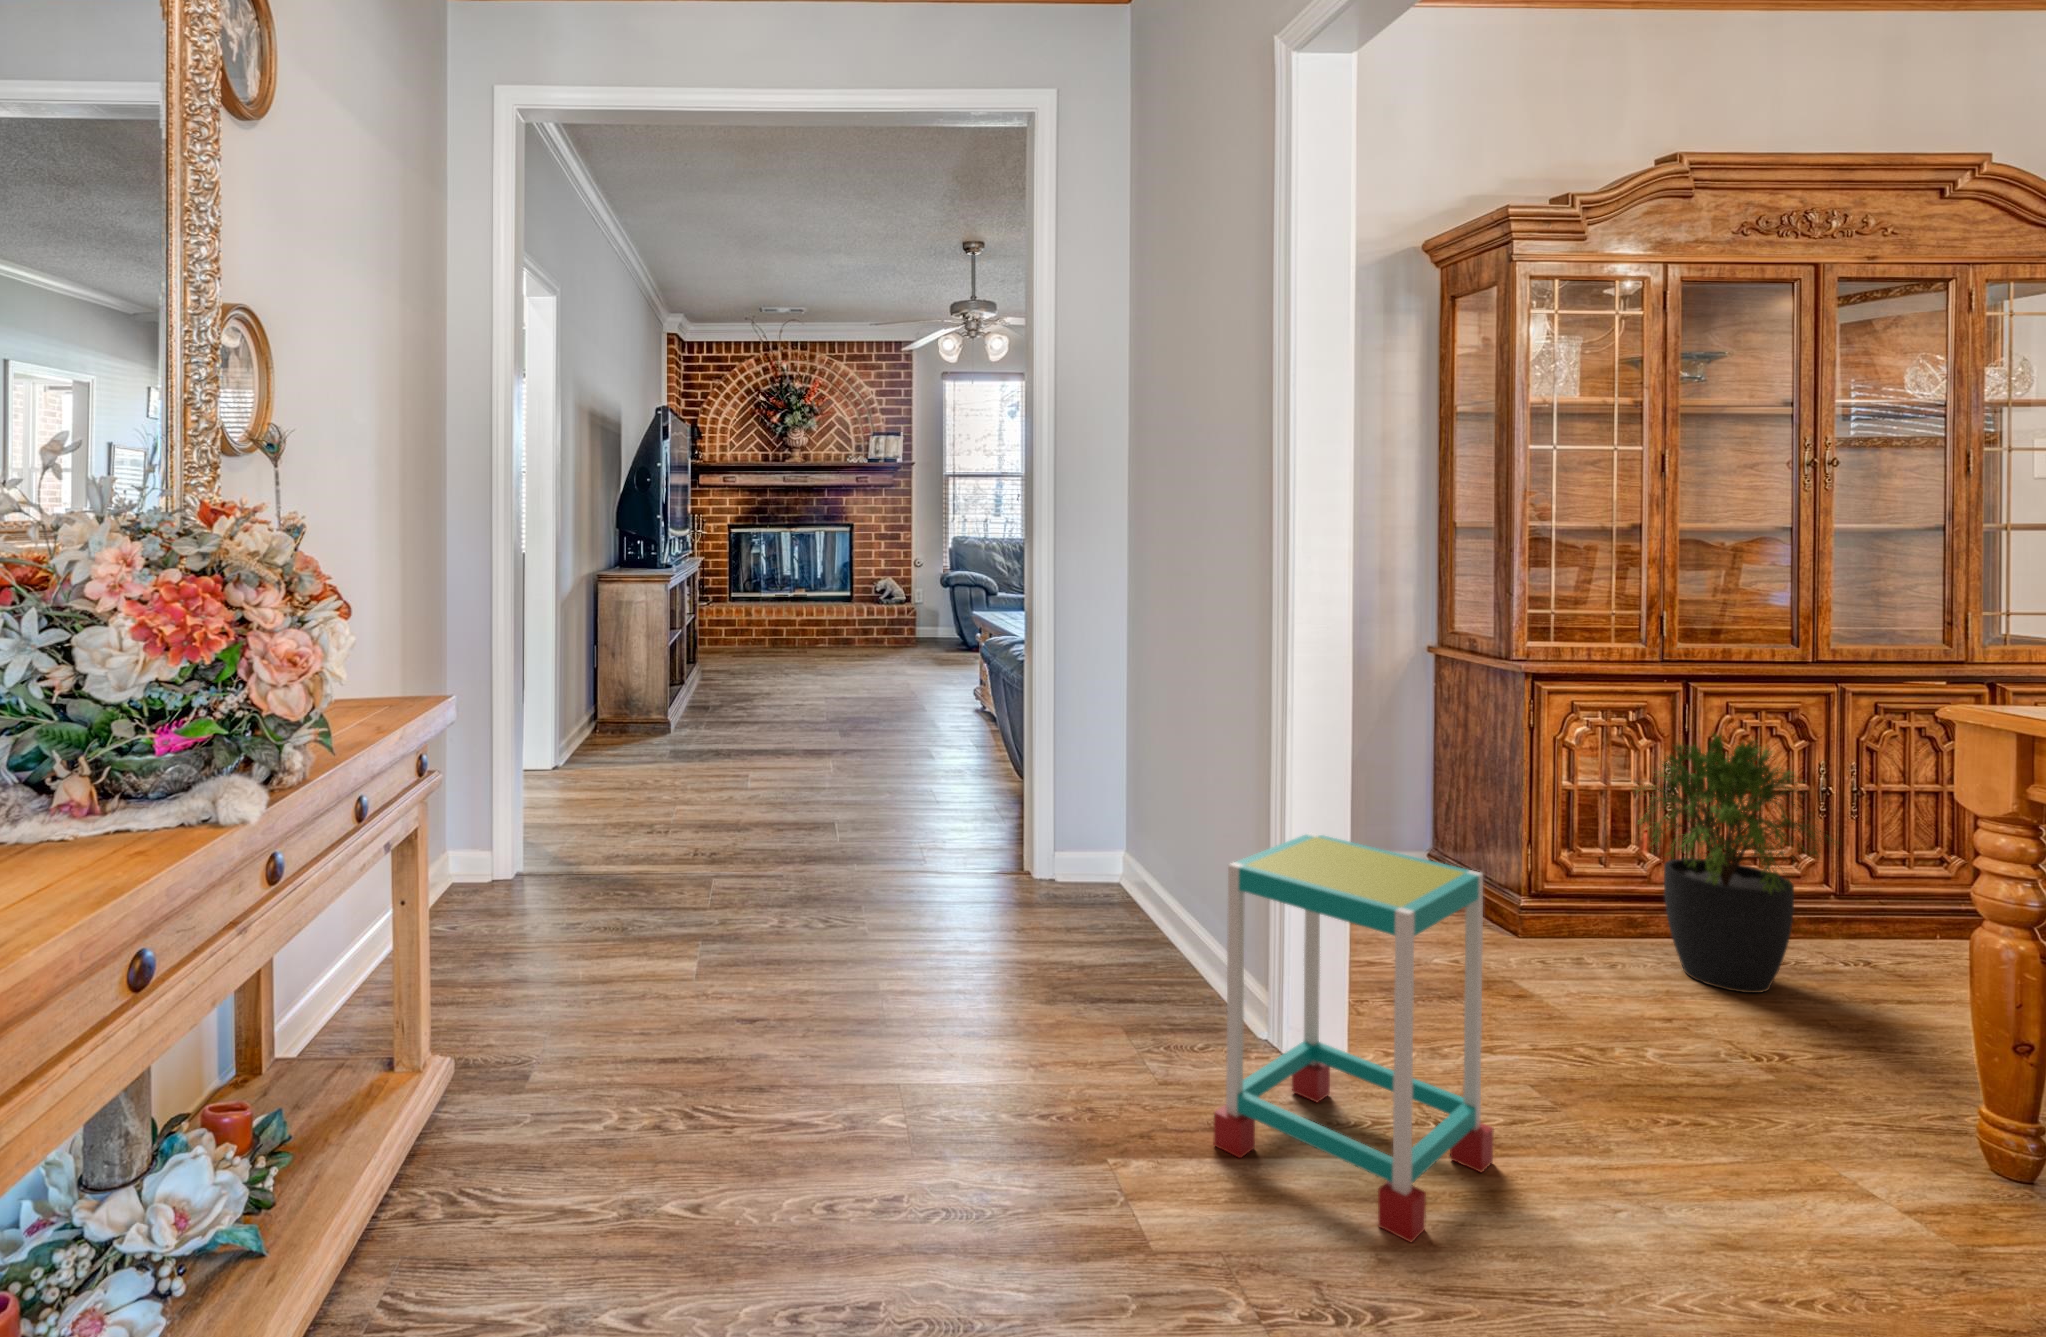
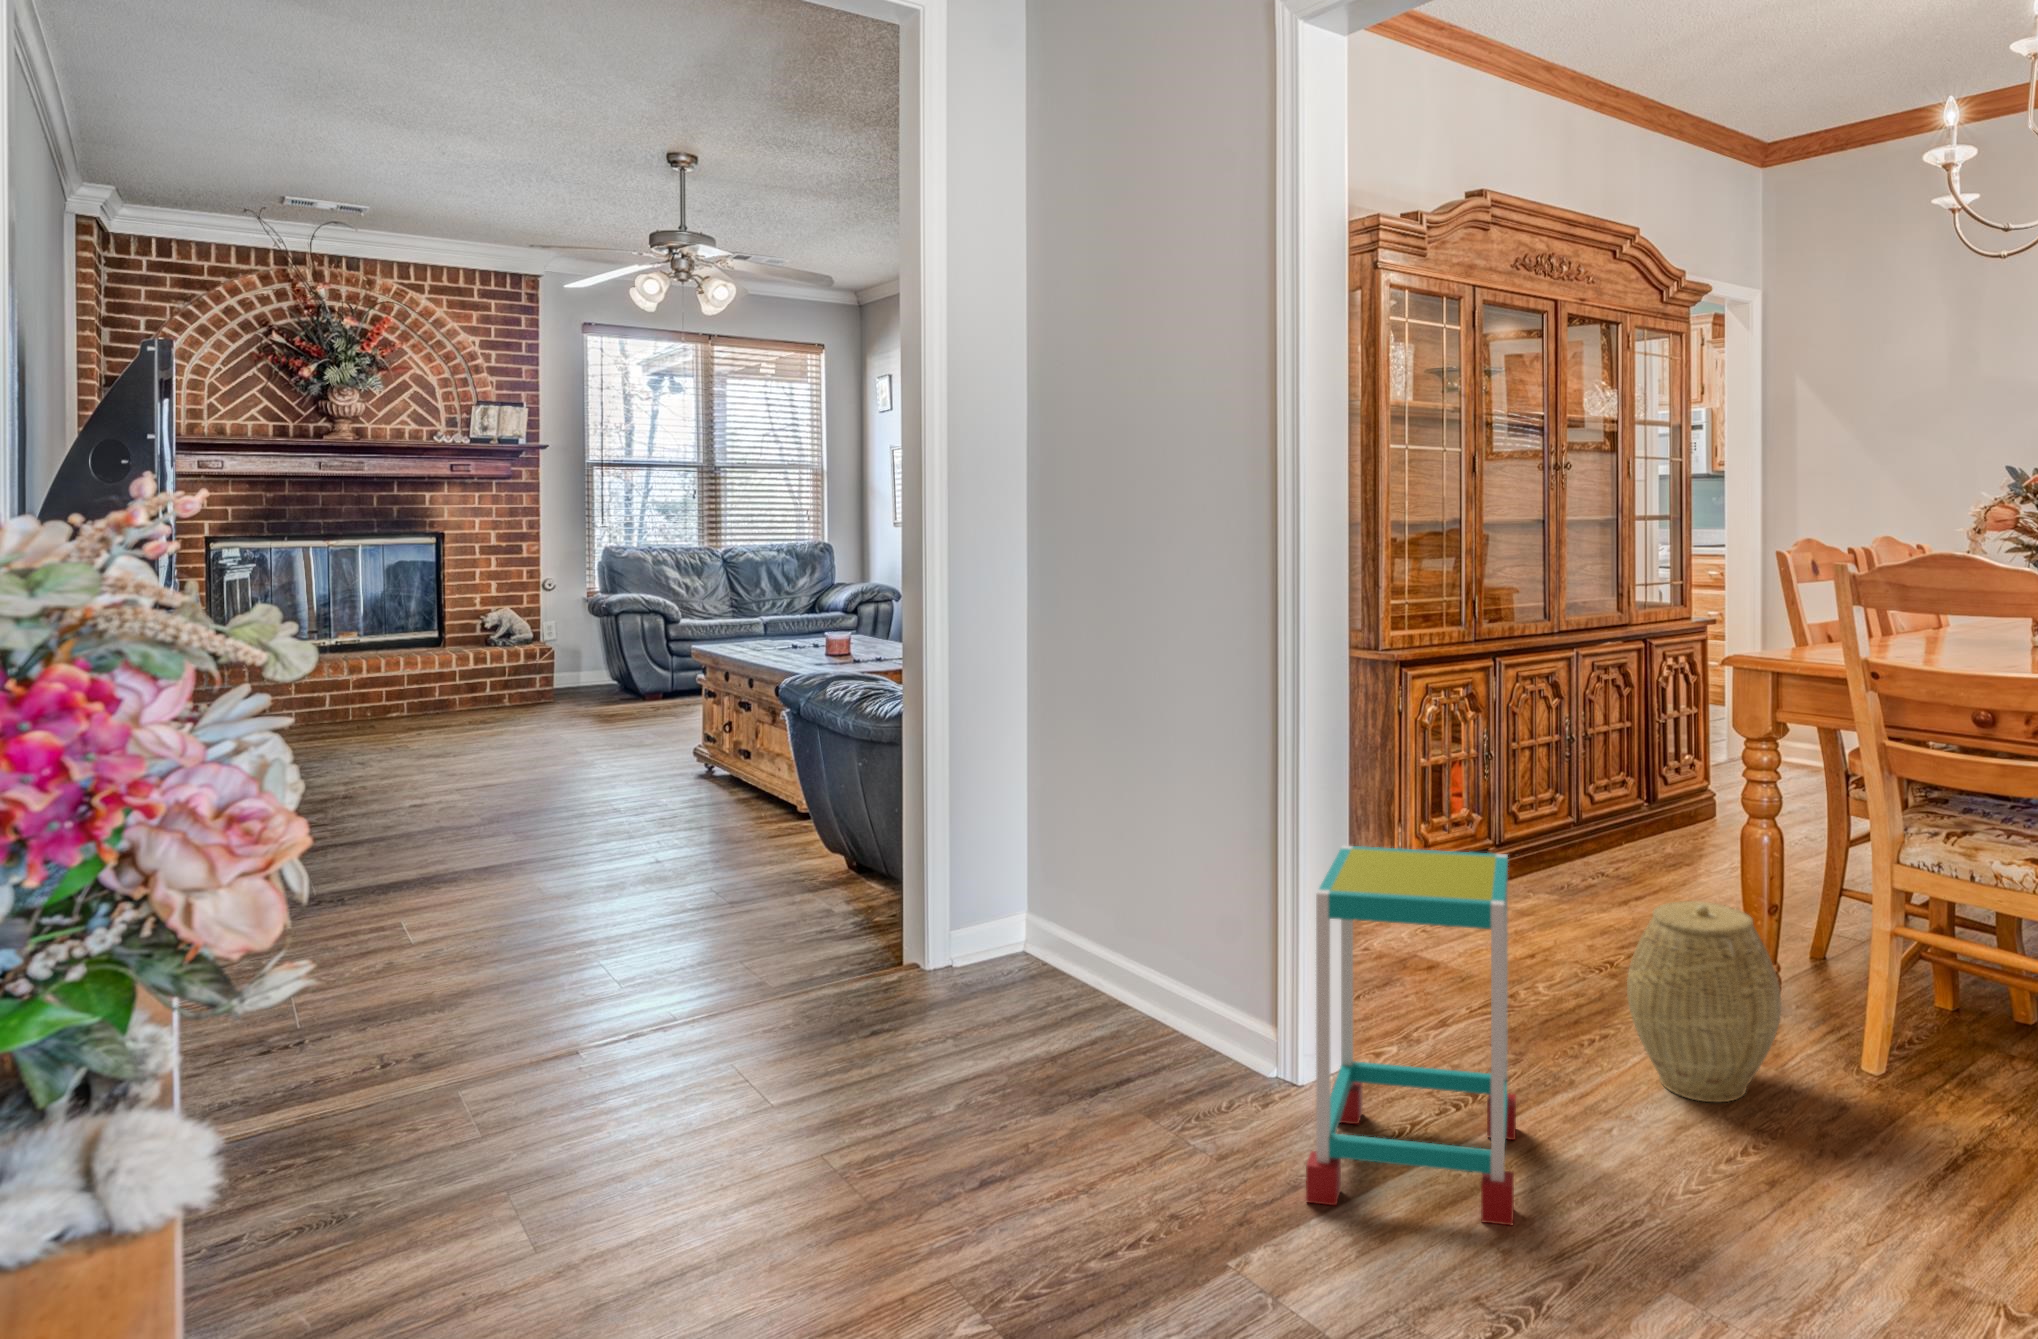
potted plant: present [1636,734,1835,993] -> none [1477,700,1624,924]
woven basket: none [1686,979,1922,1237] -> present [1627,901,1781,1102]

